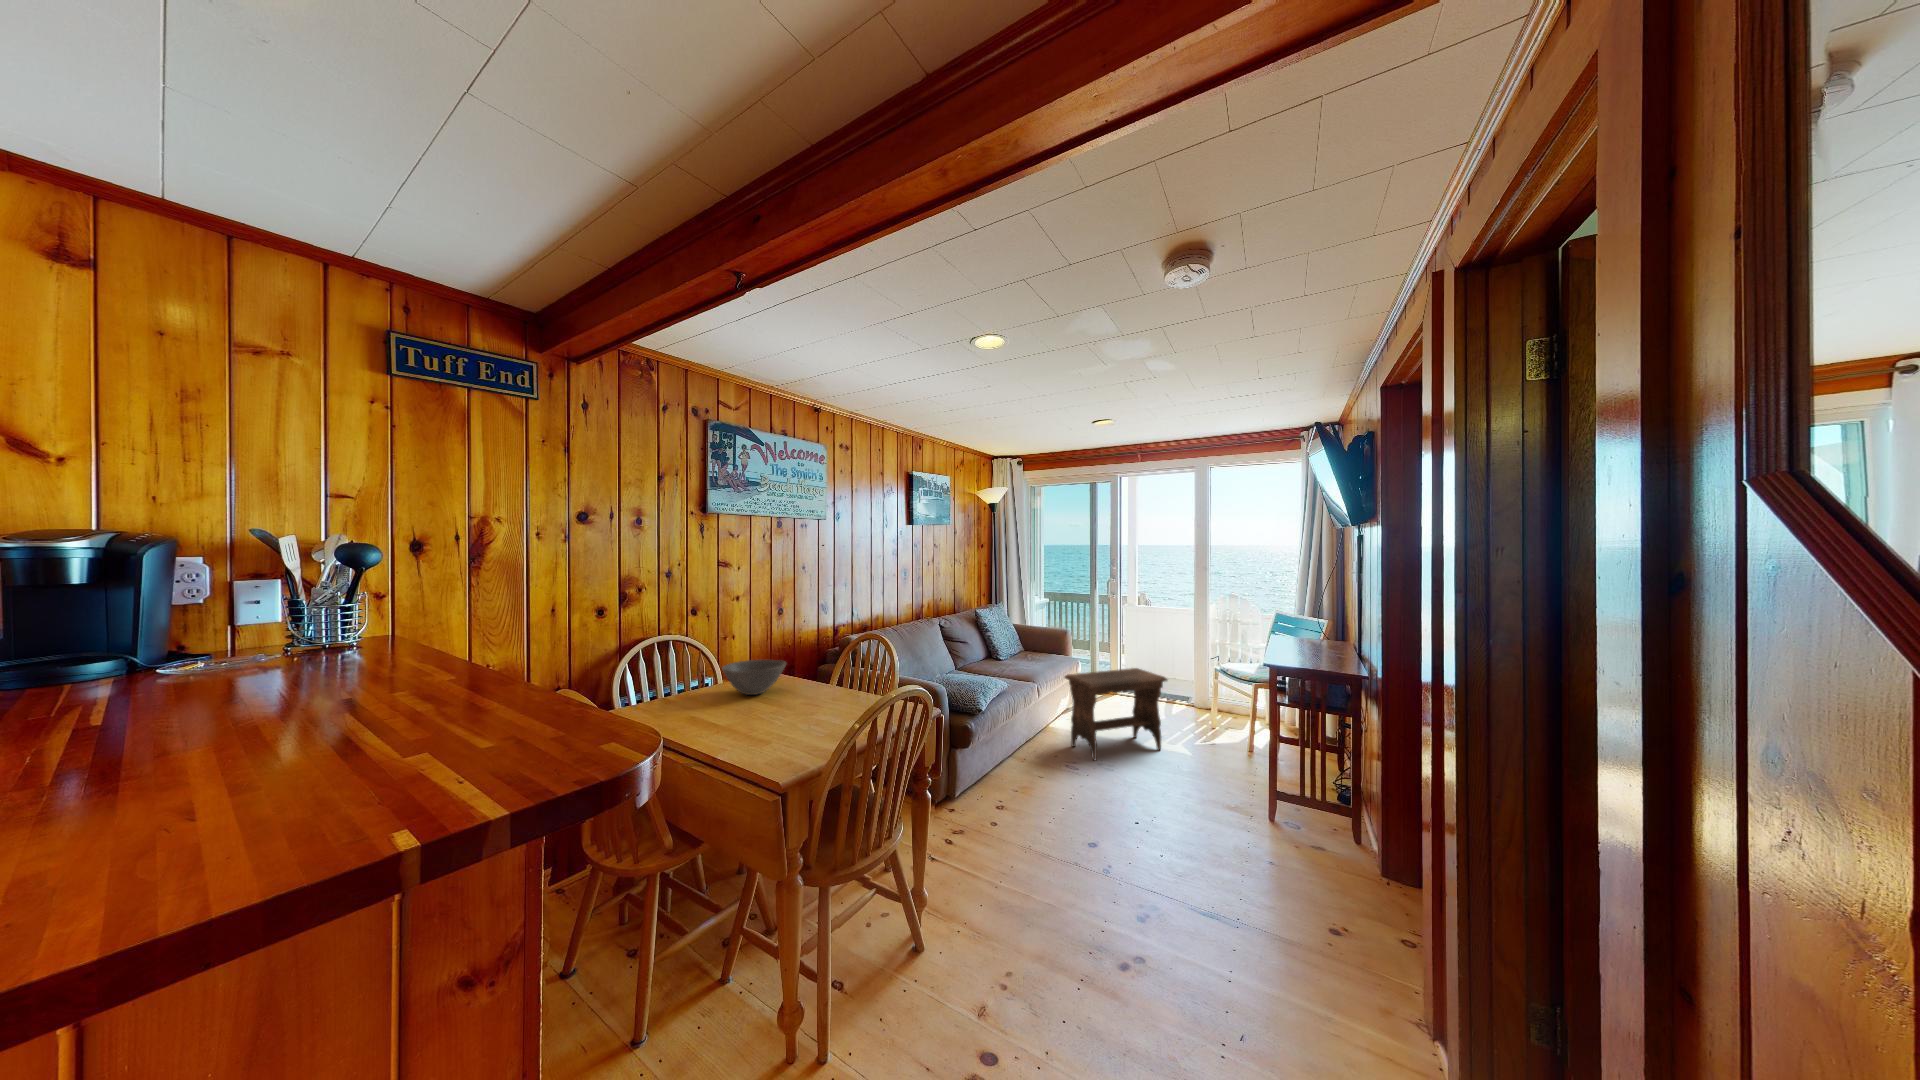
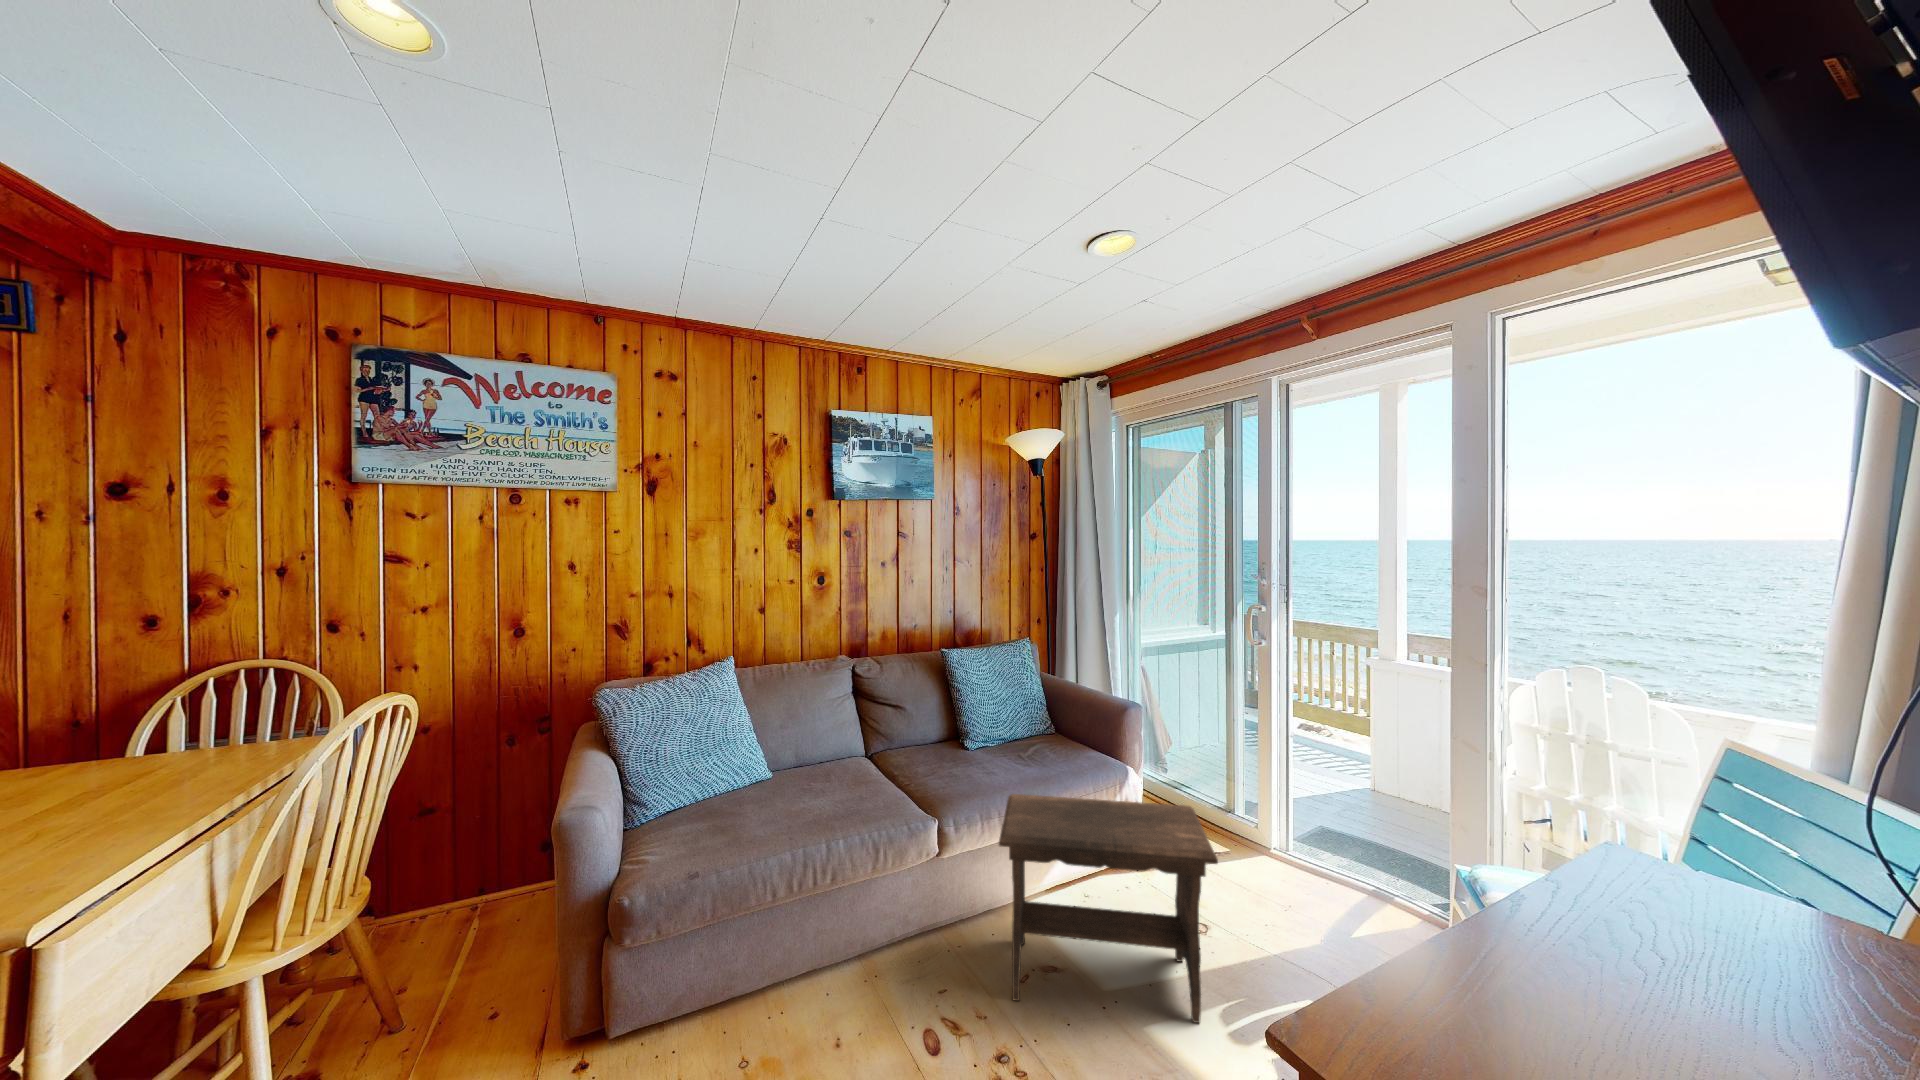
bowl: present [722,660,786,695] -> none [87,714,252,780]

